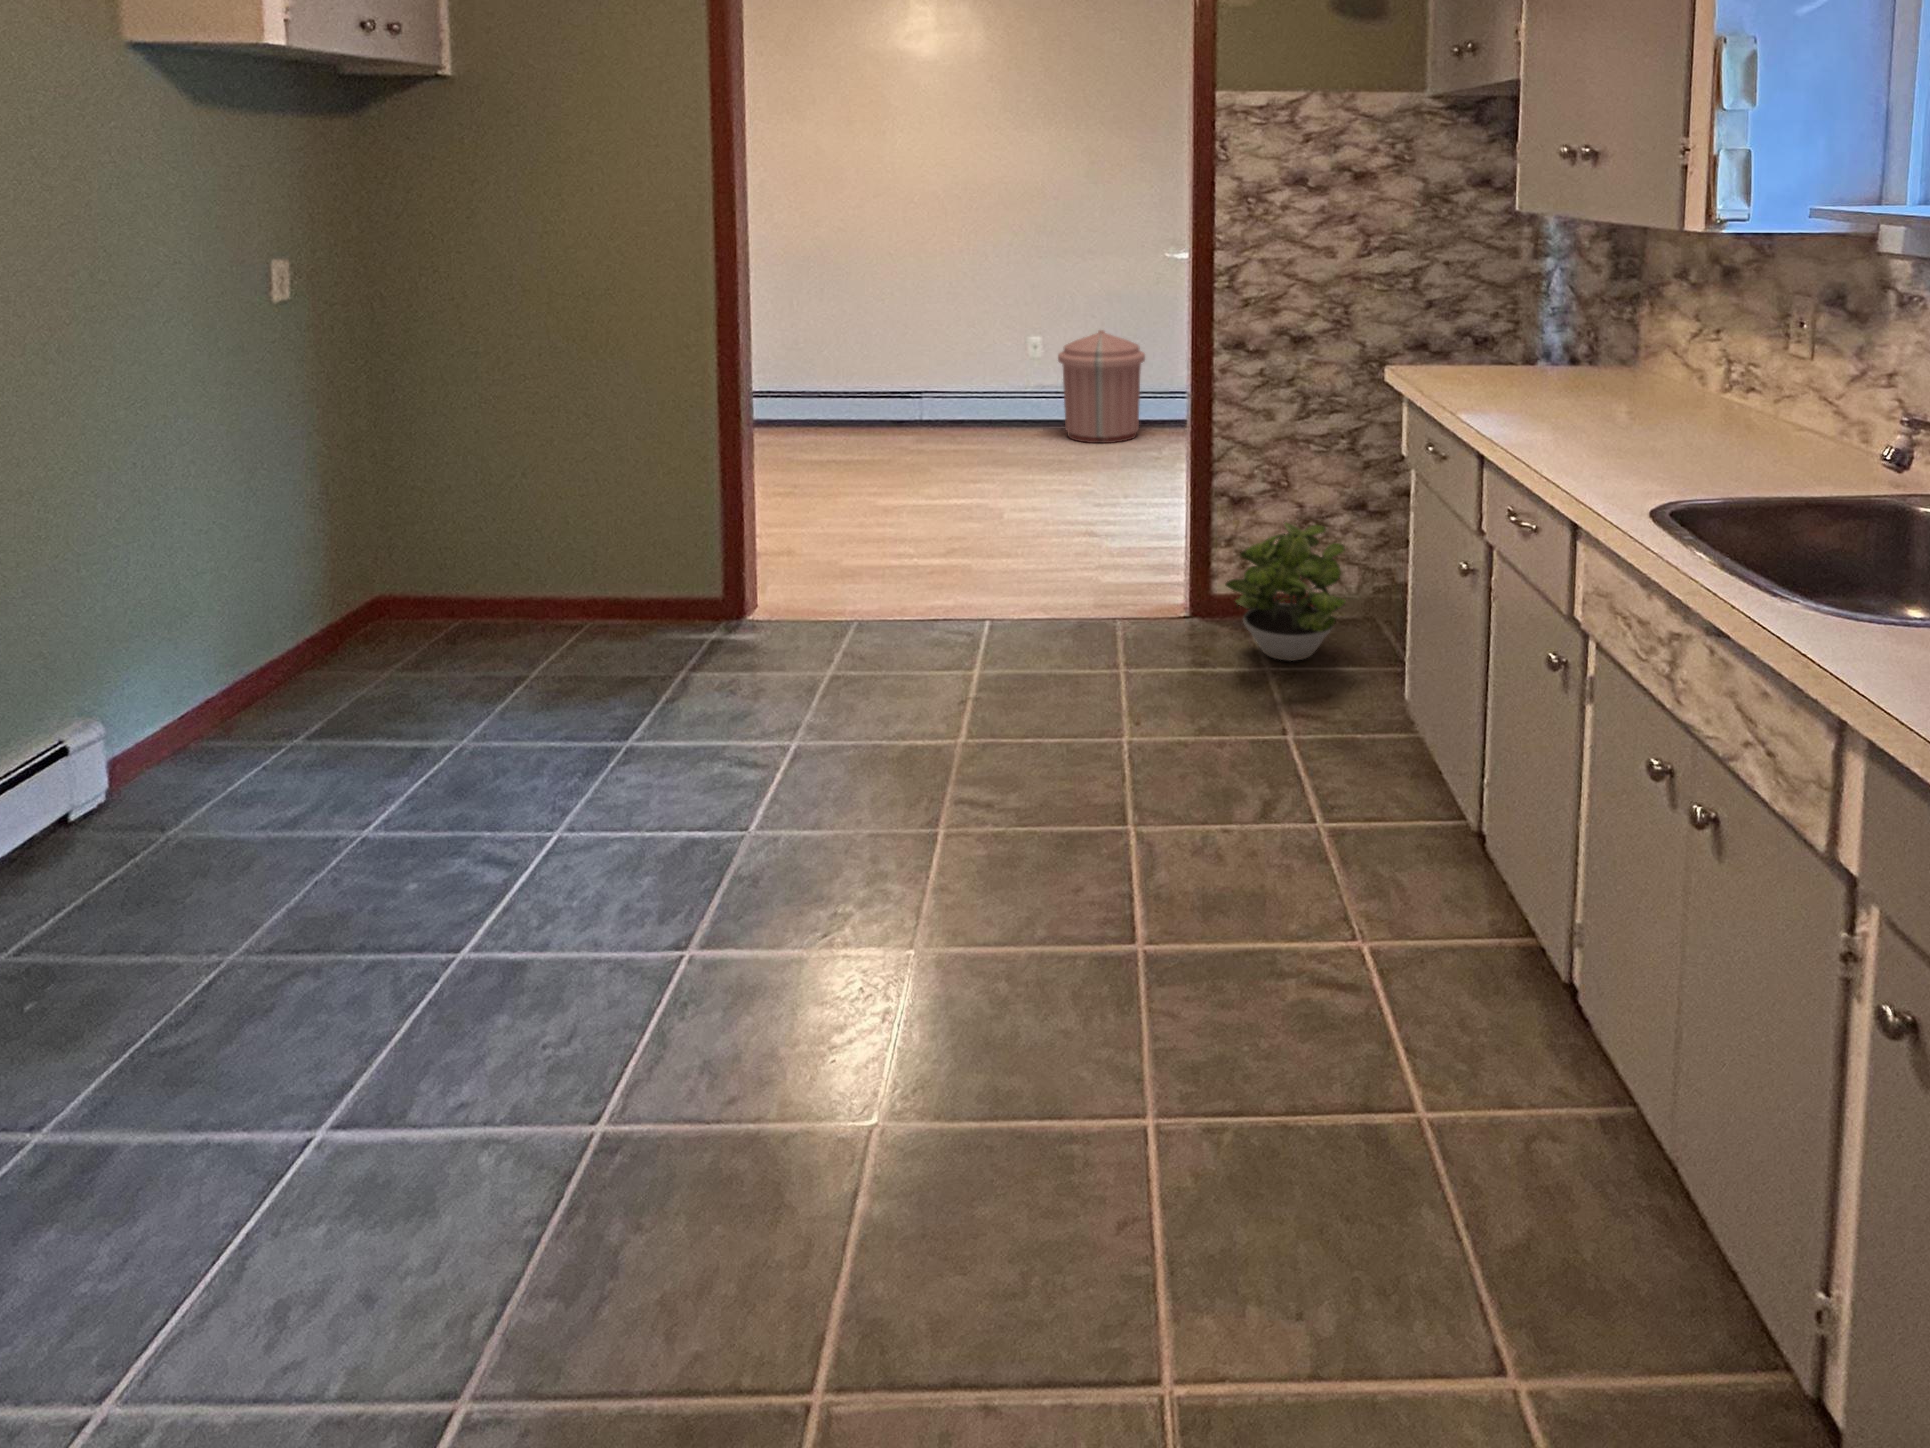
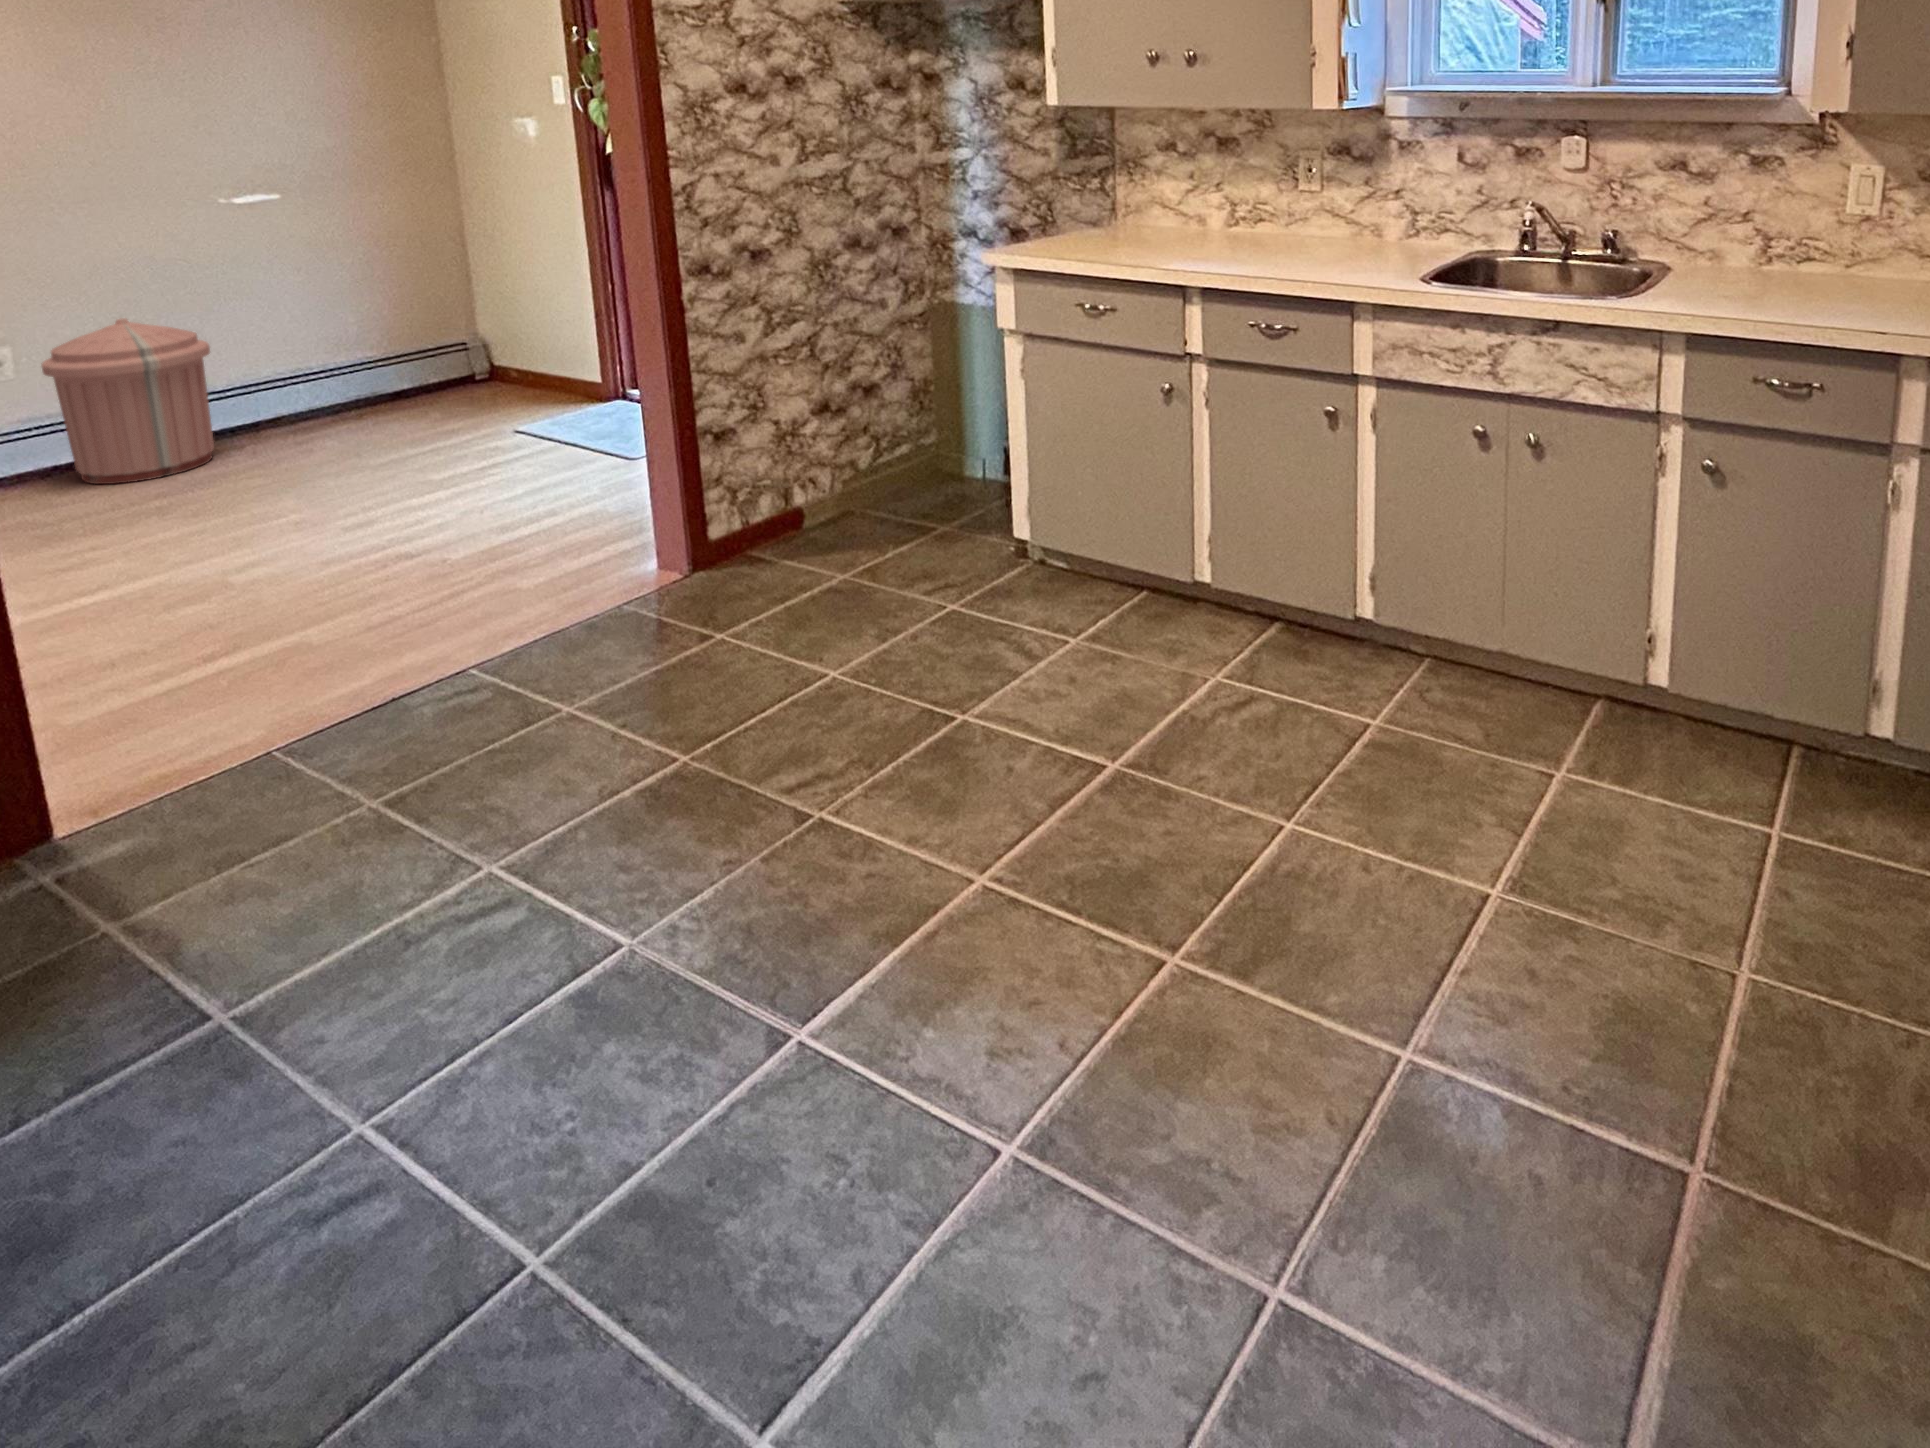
potted plant: present [1226,522,1346,661] -> none [759,433,897,569]

